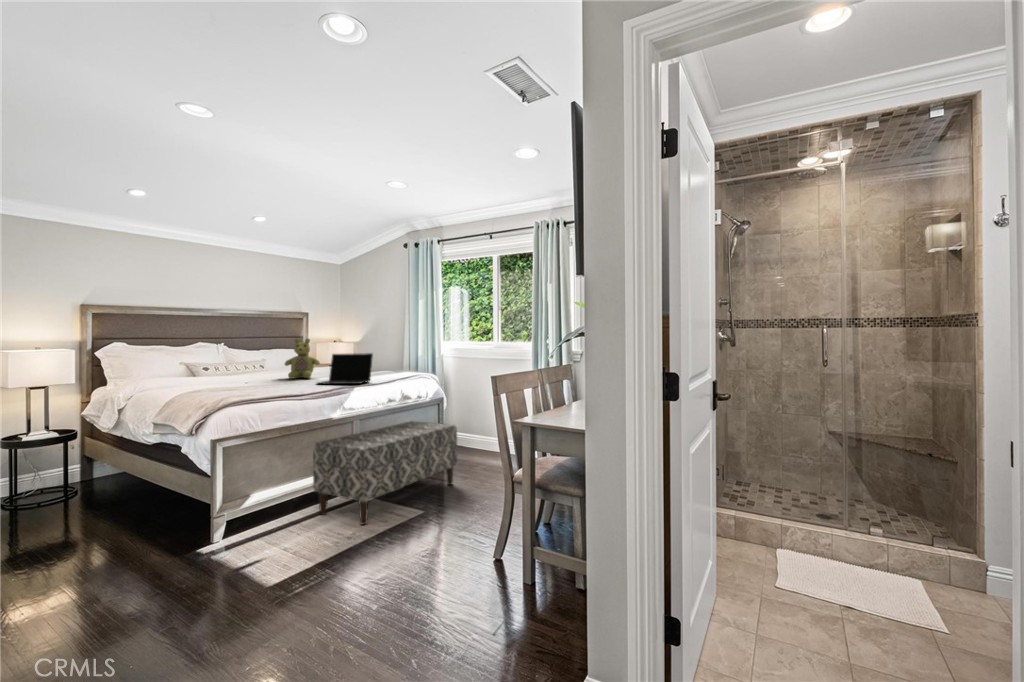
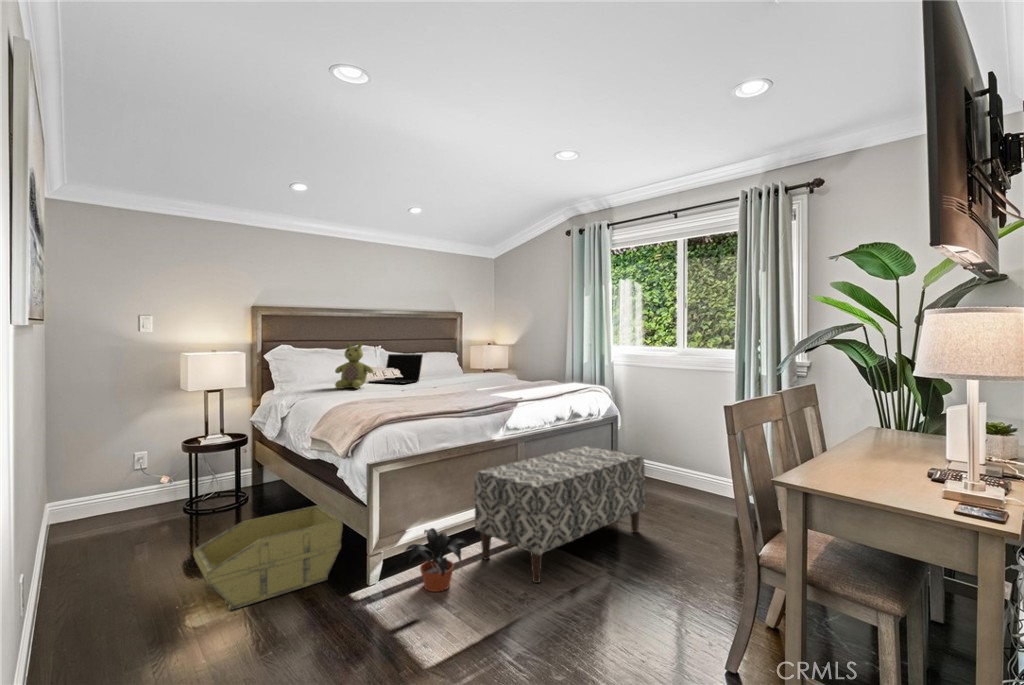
stuffed bear: present [285,339,320,379] -> present [335,342,373,389]
laptop: present [317,353,373,384] -> present [369,354,423,383]
storage bin: none [23,484,187,578] -> present [193,505,343,610]
potted plant: none [245,491,307,541] -> present [405,528,468,592]

